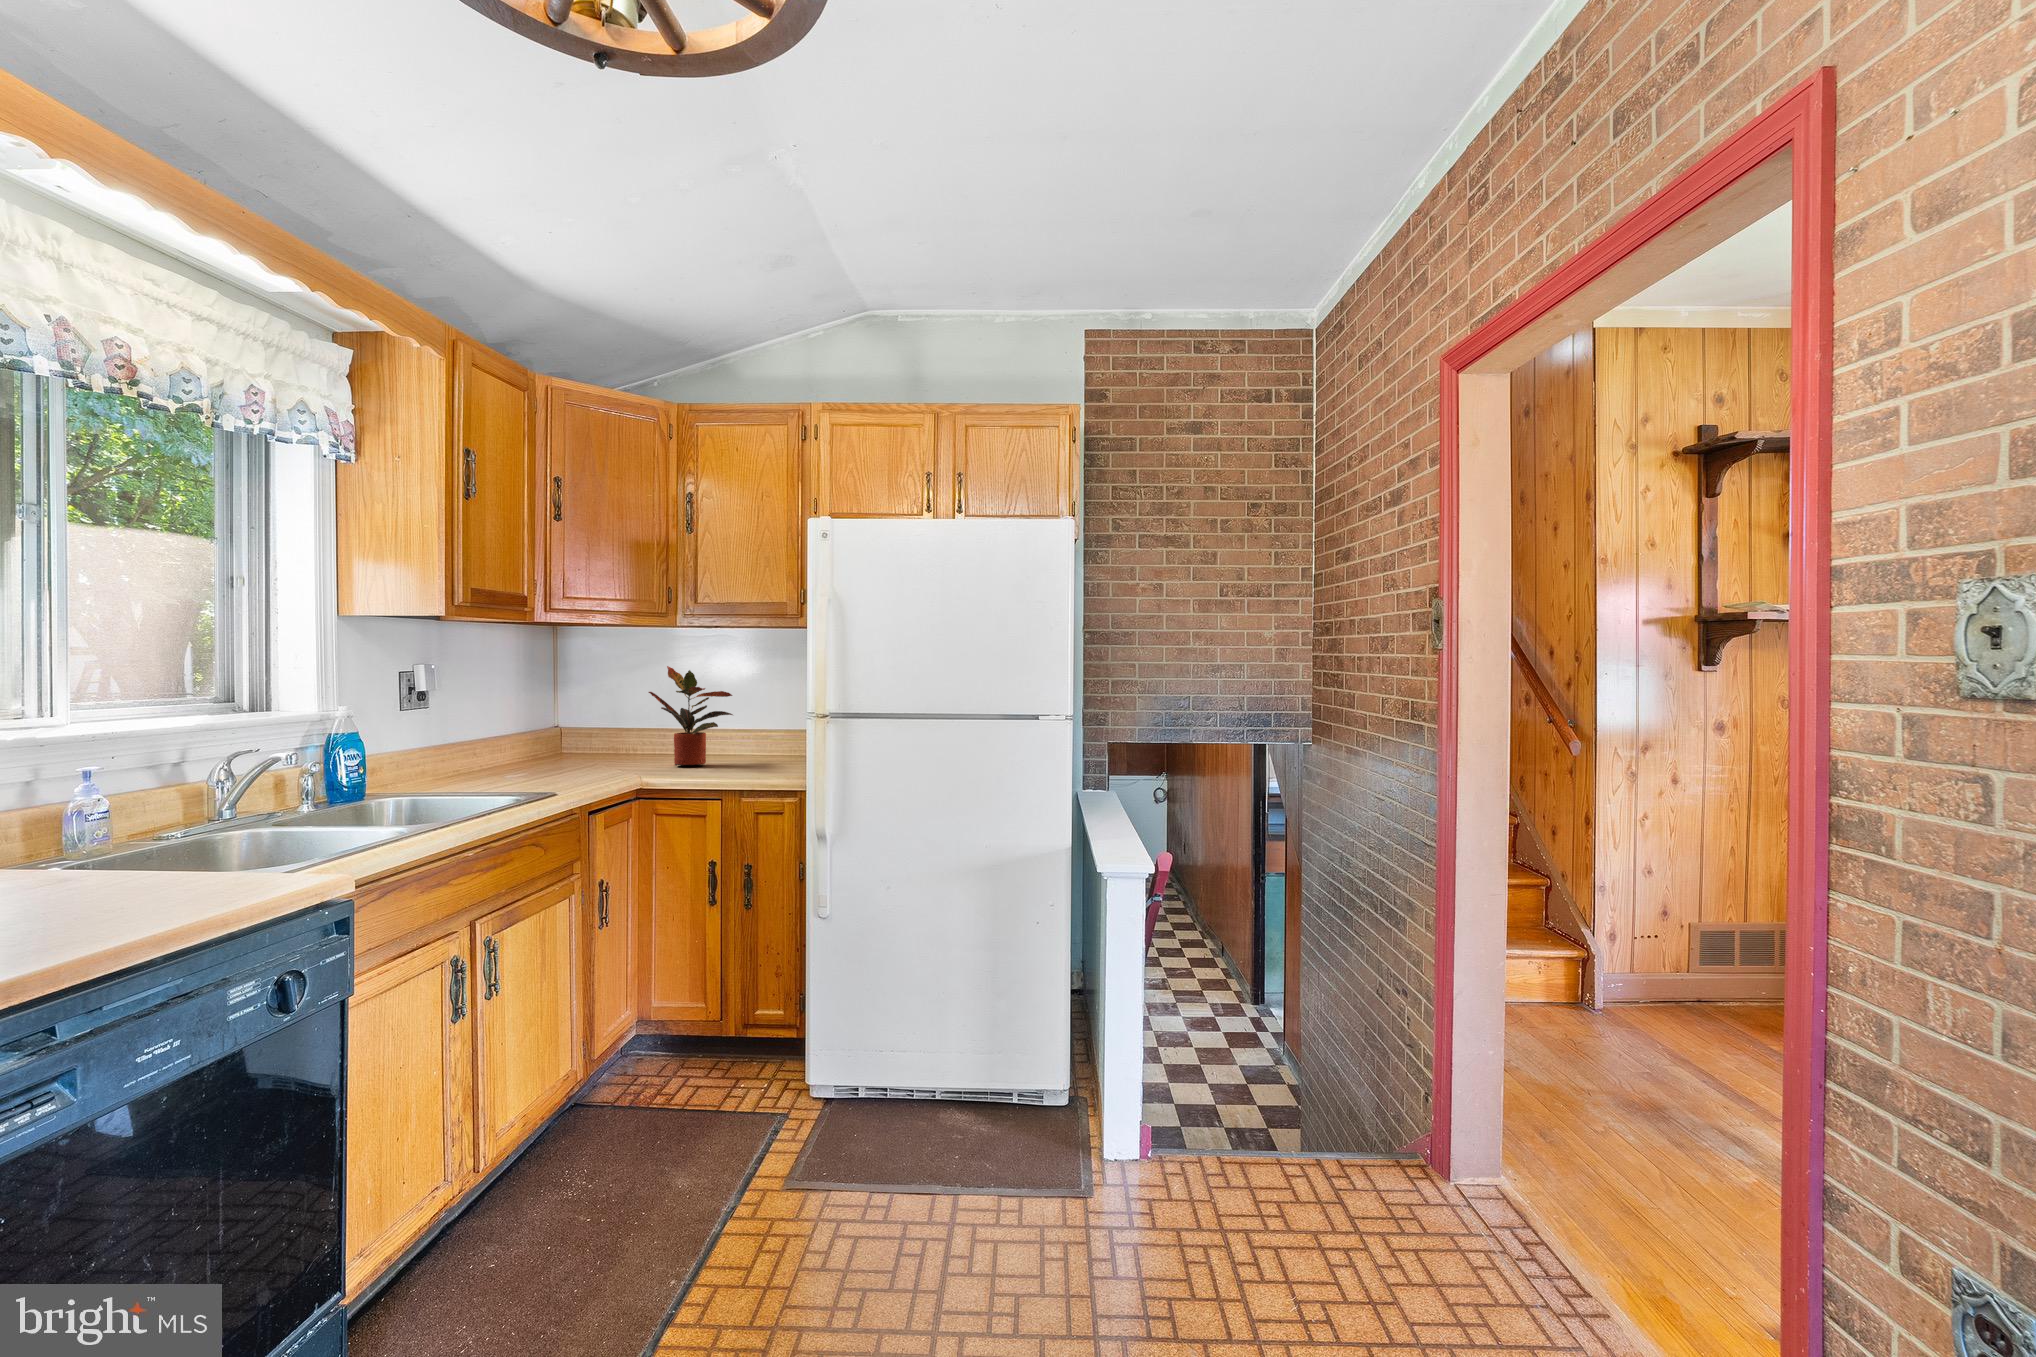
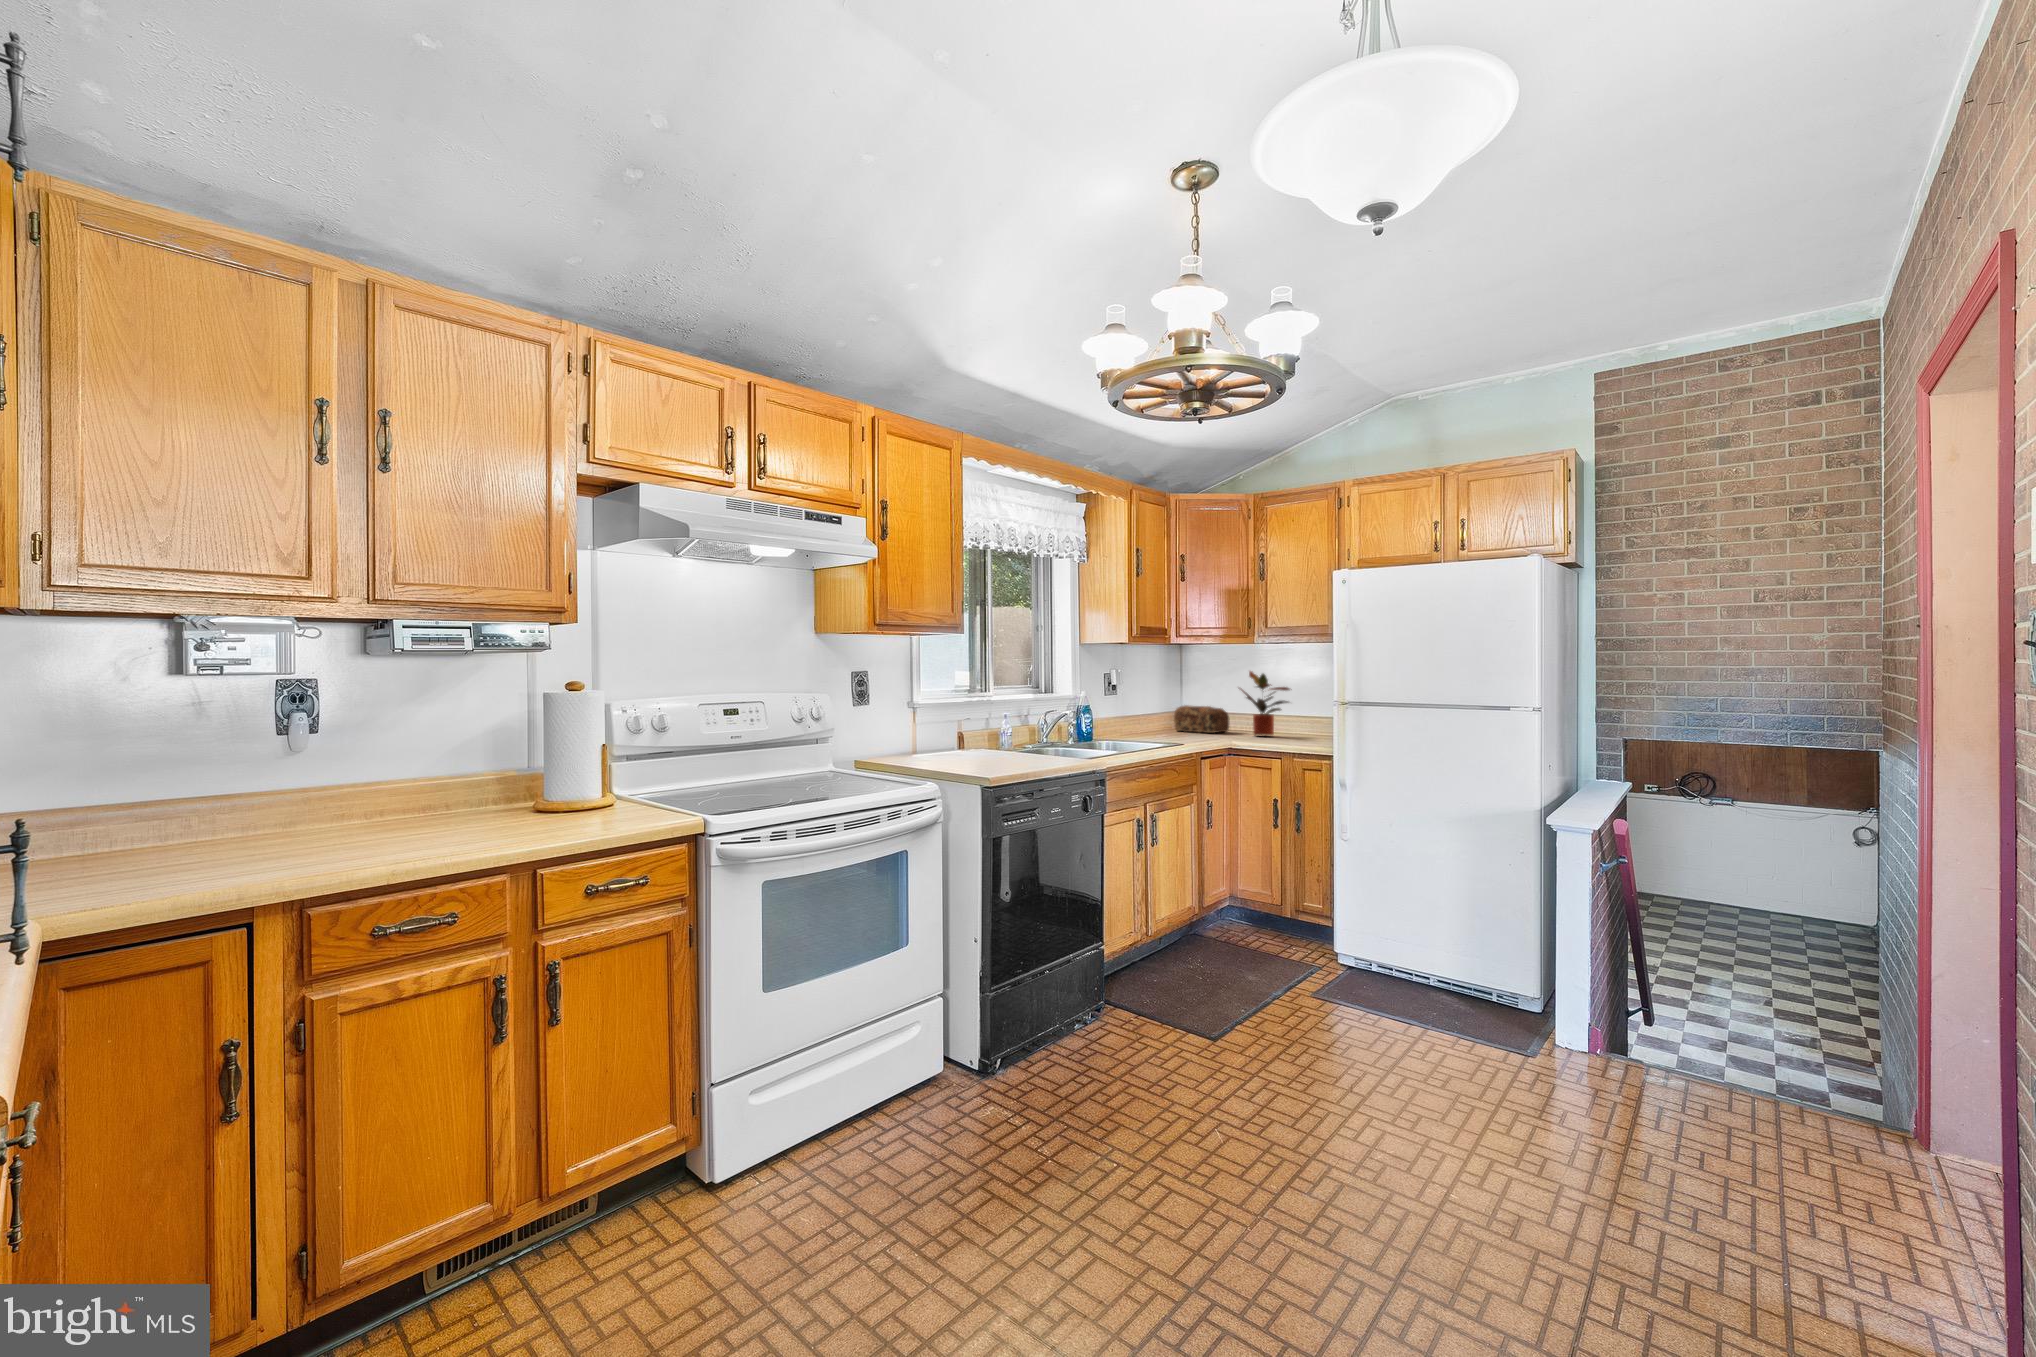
bread loaf: none [540,721,635,764] -> present [1174,705,1230,733]

